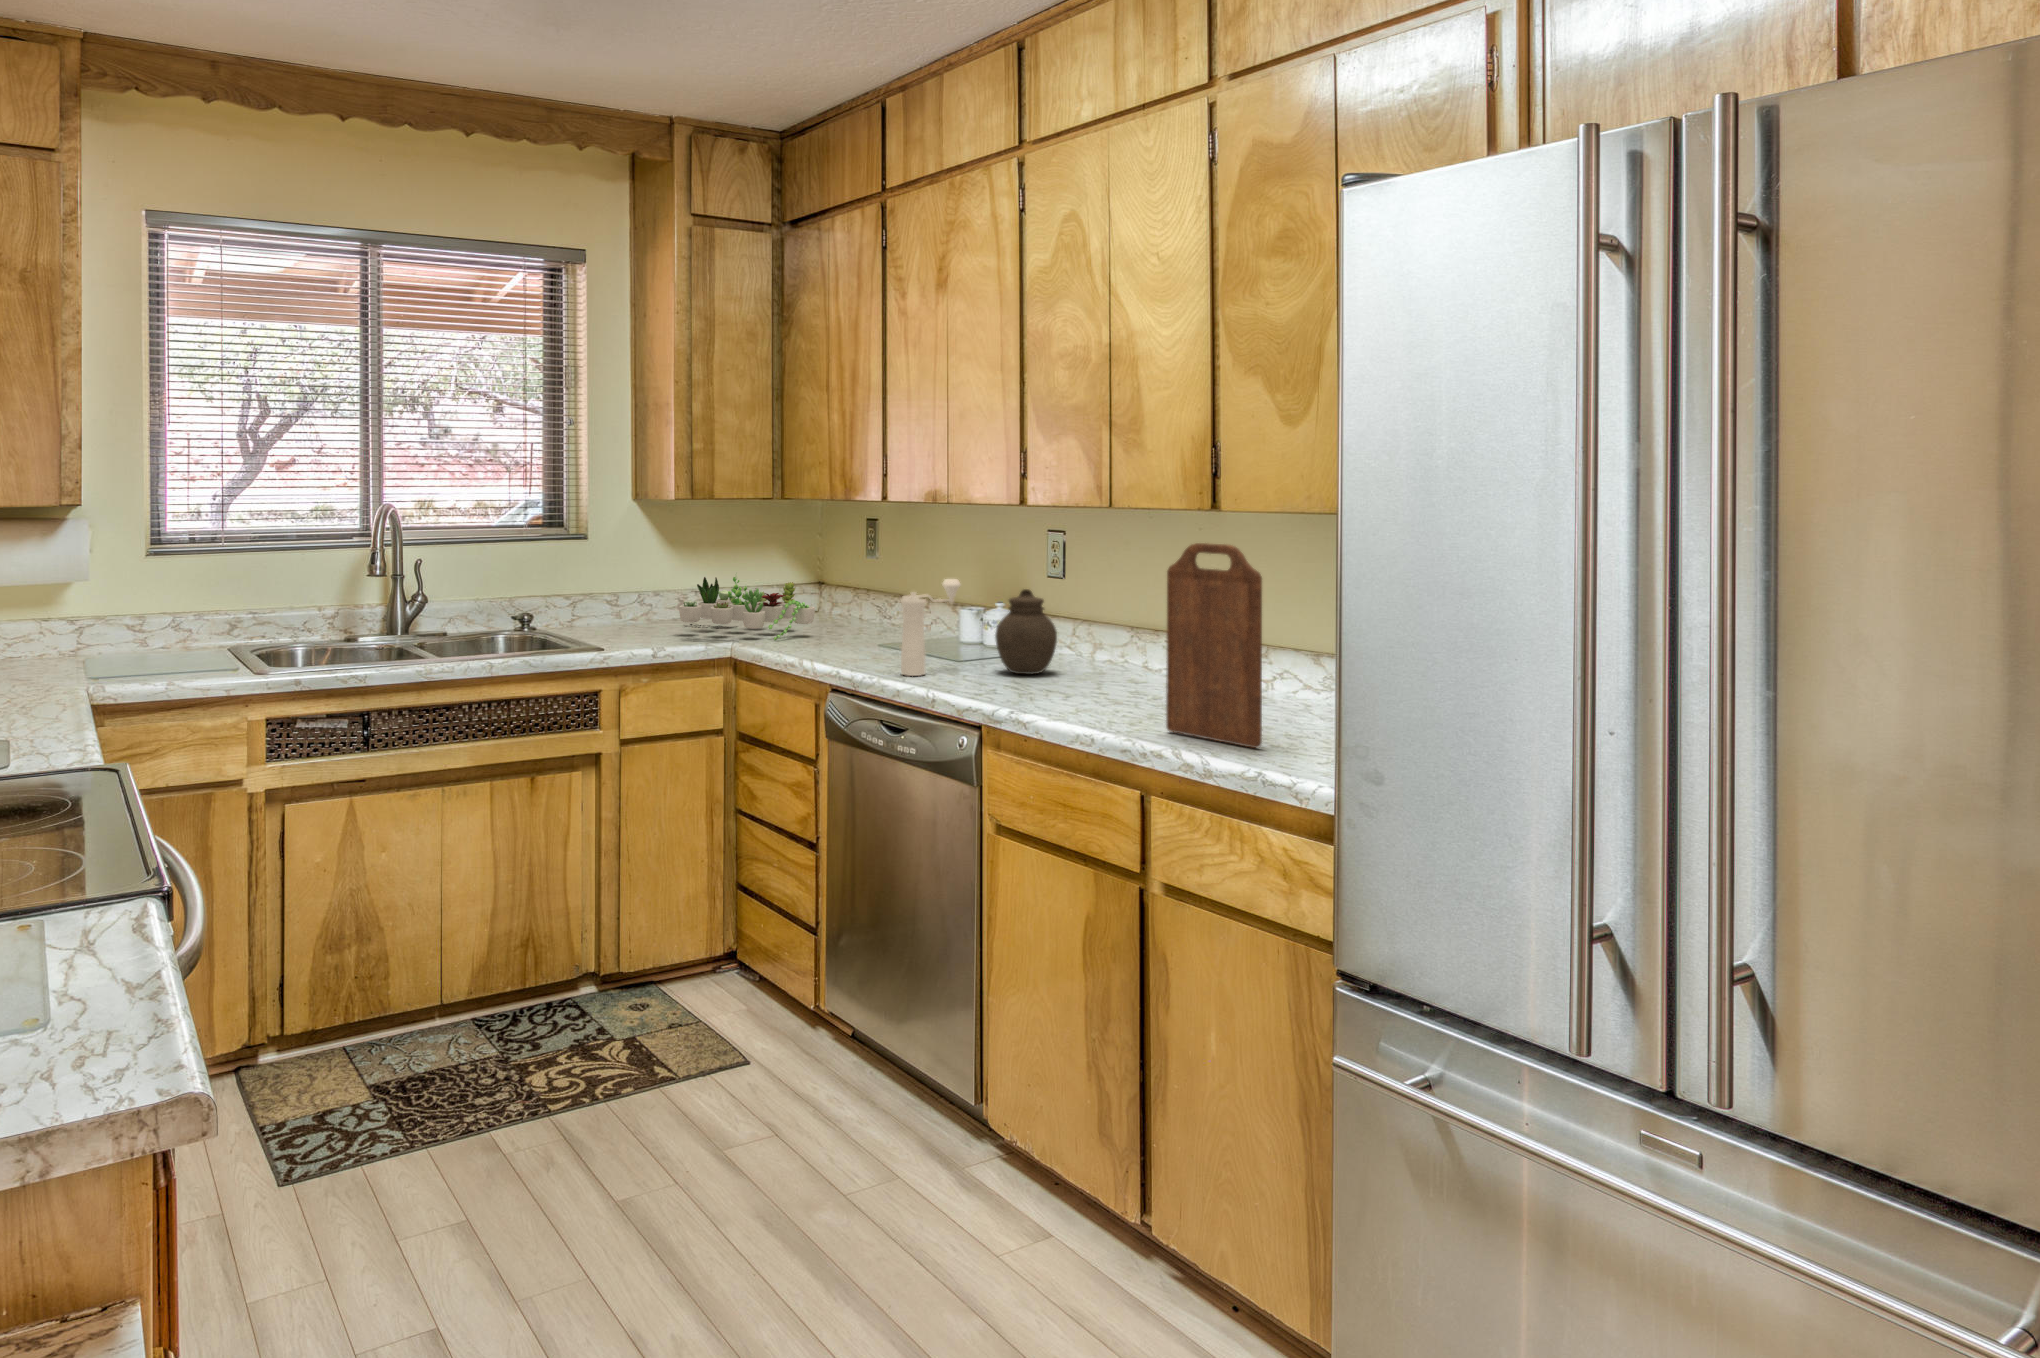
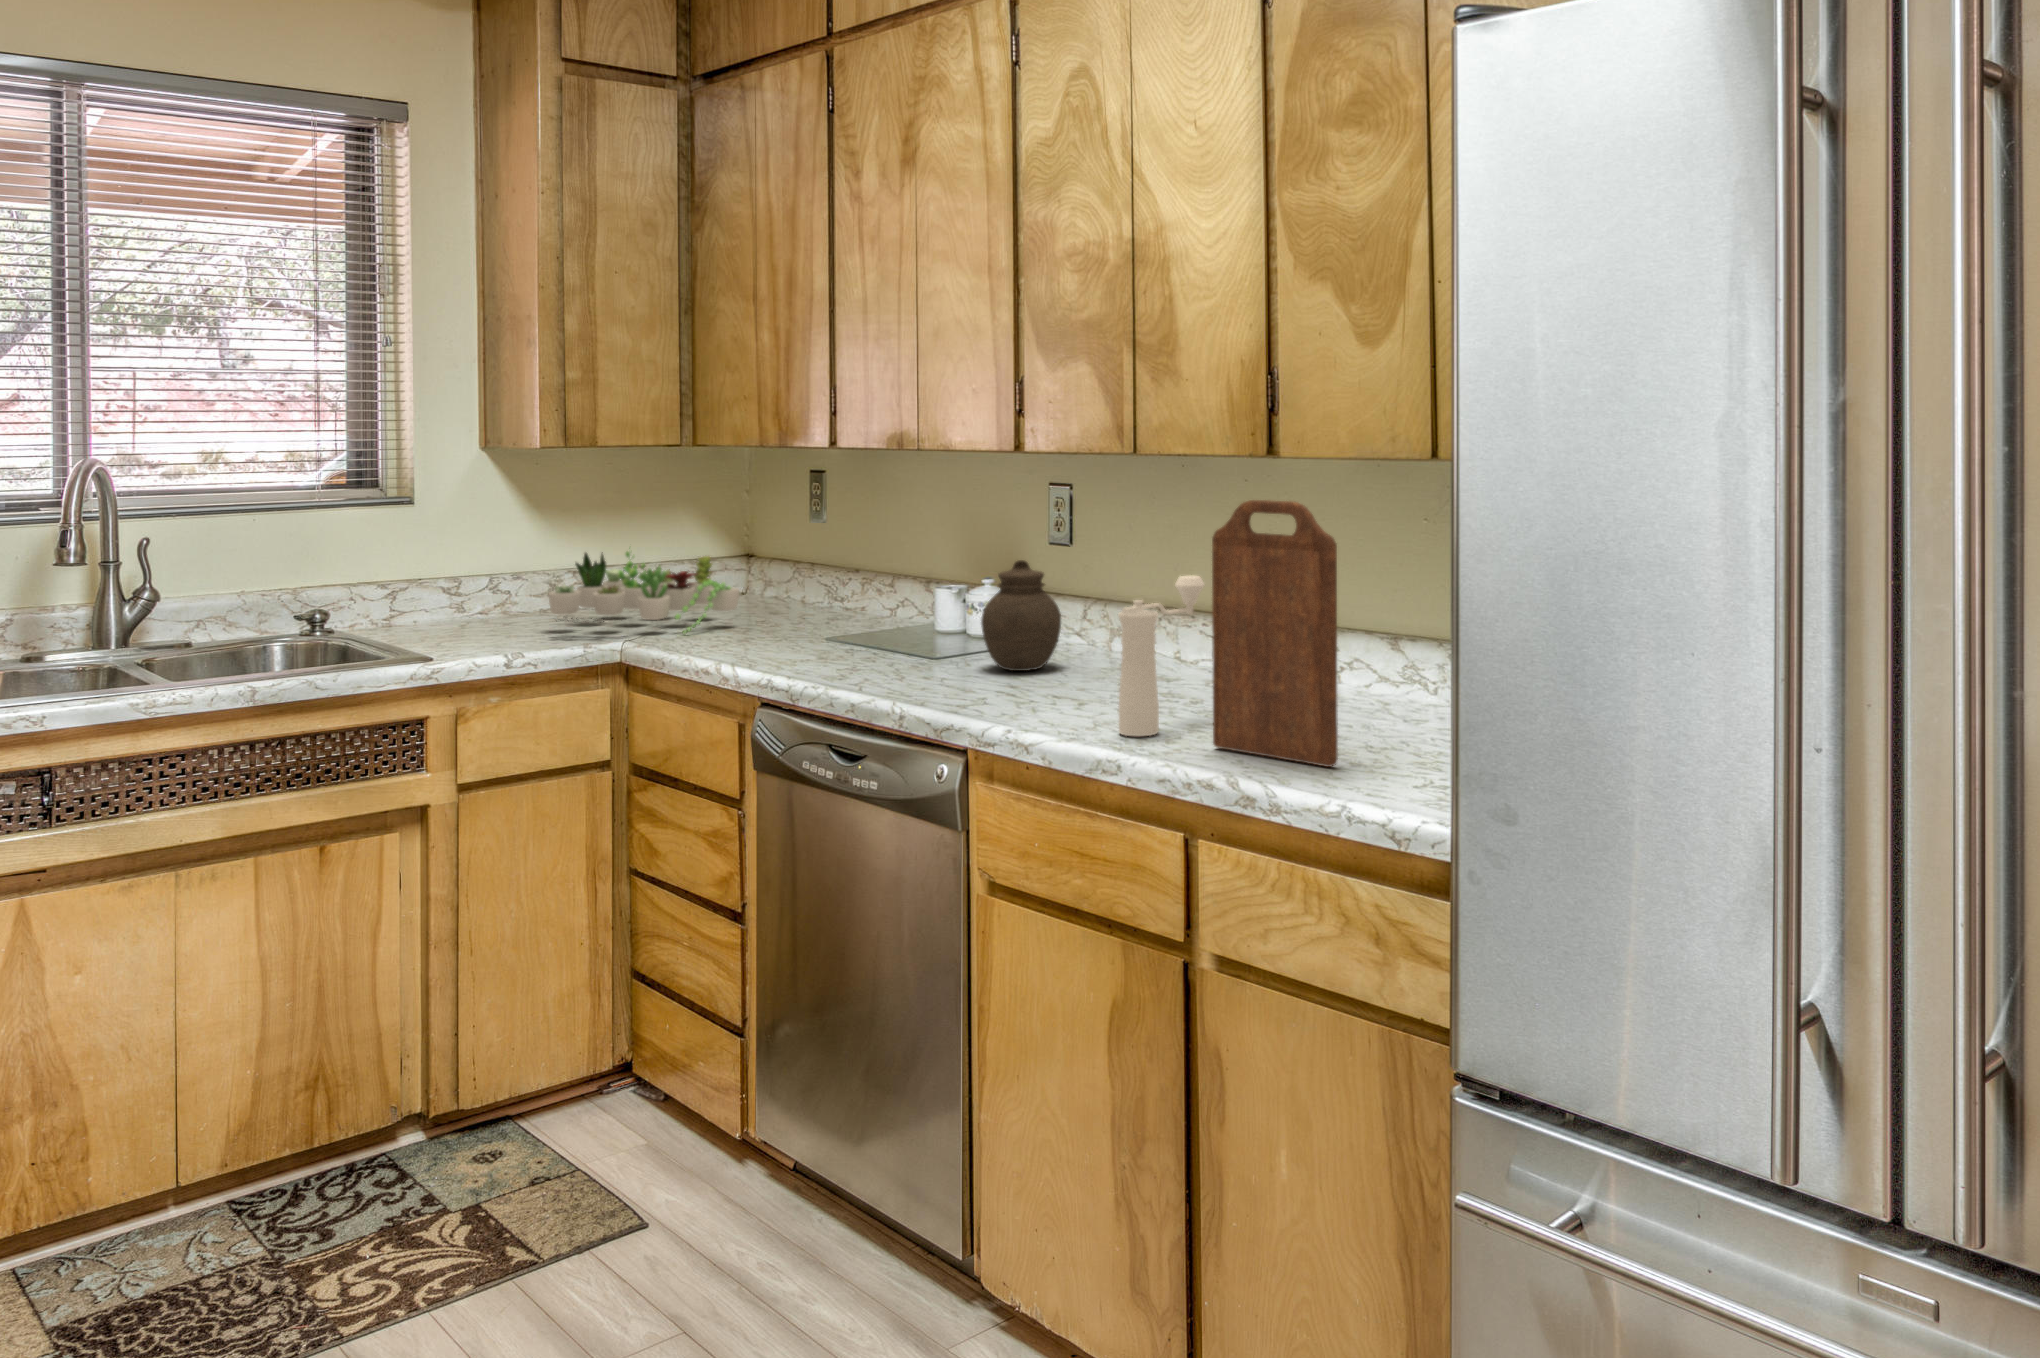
pepper mill: present [901,579,960,676] -> present [1118,575,1204,737]

